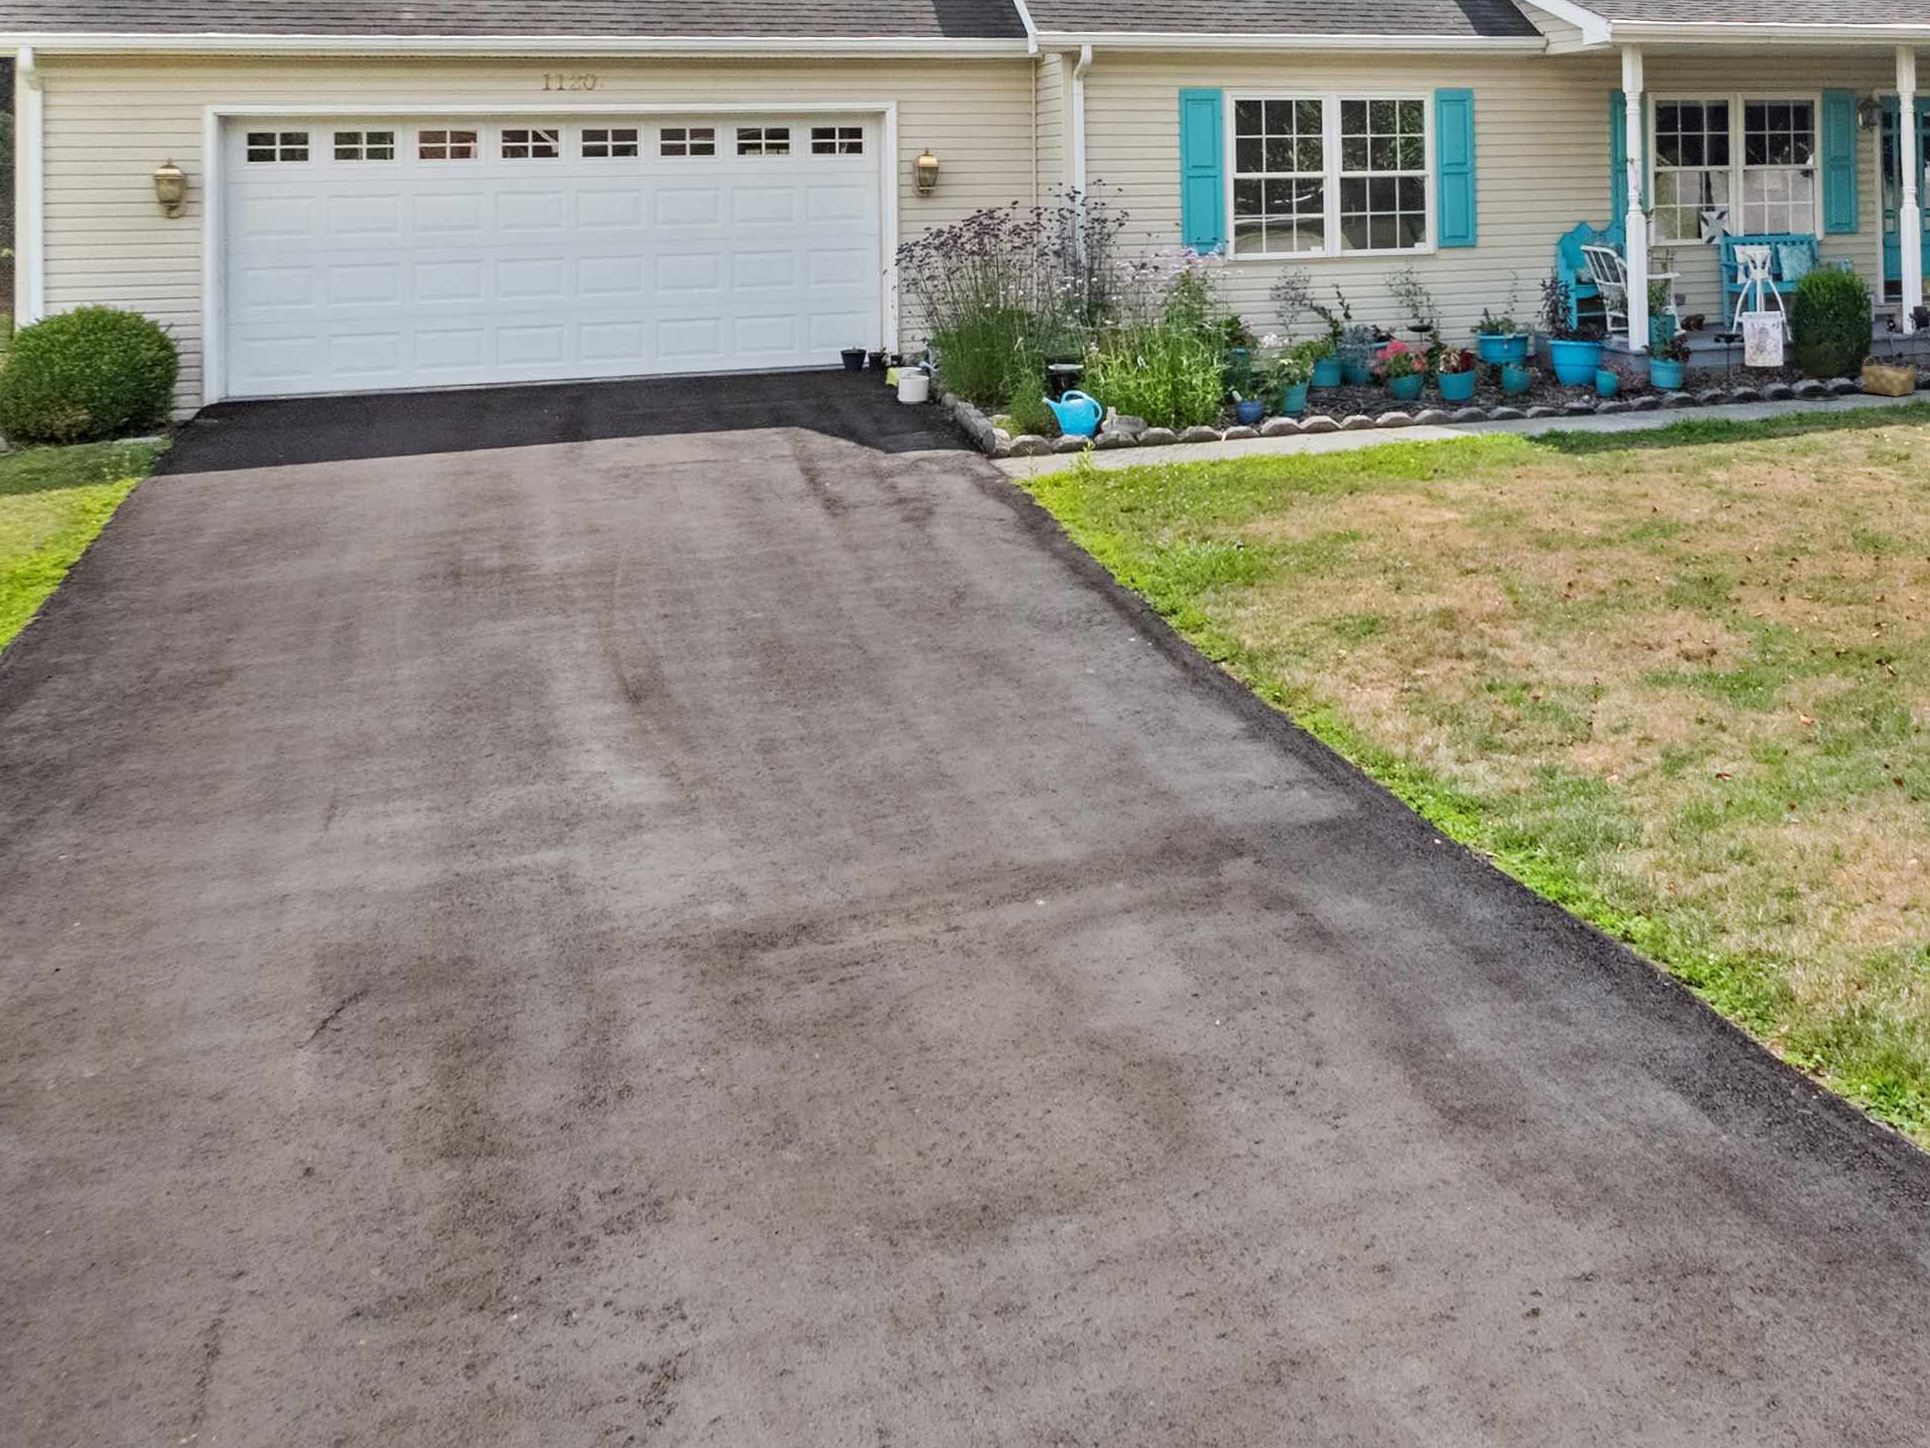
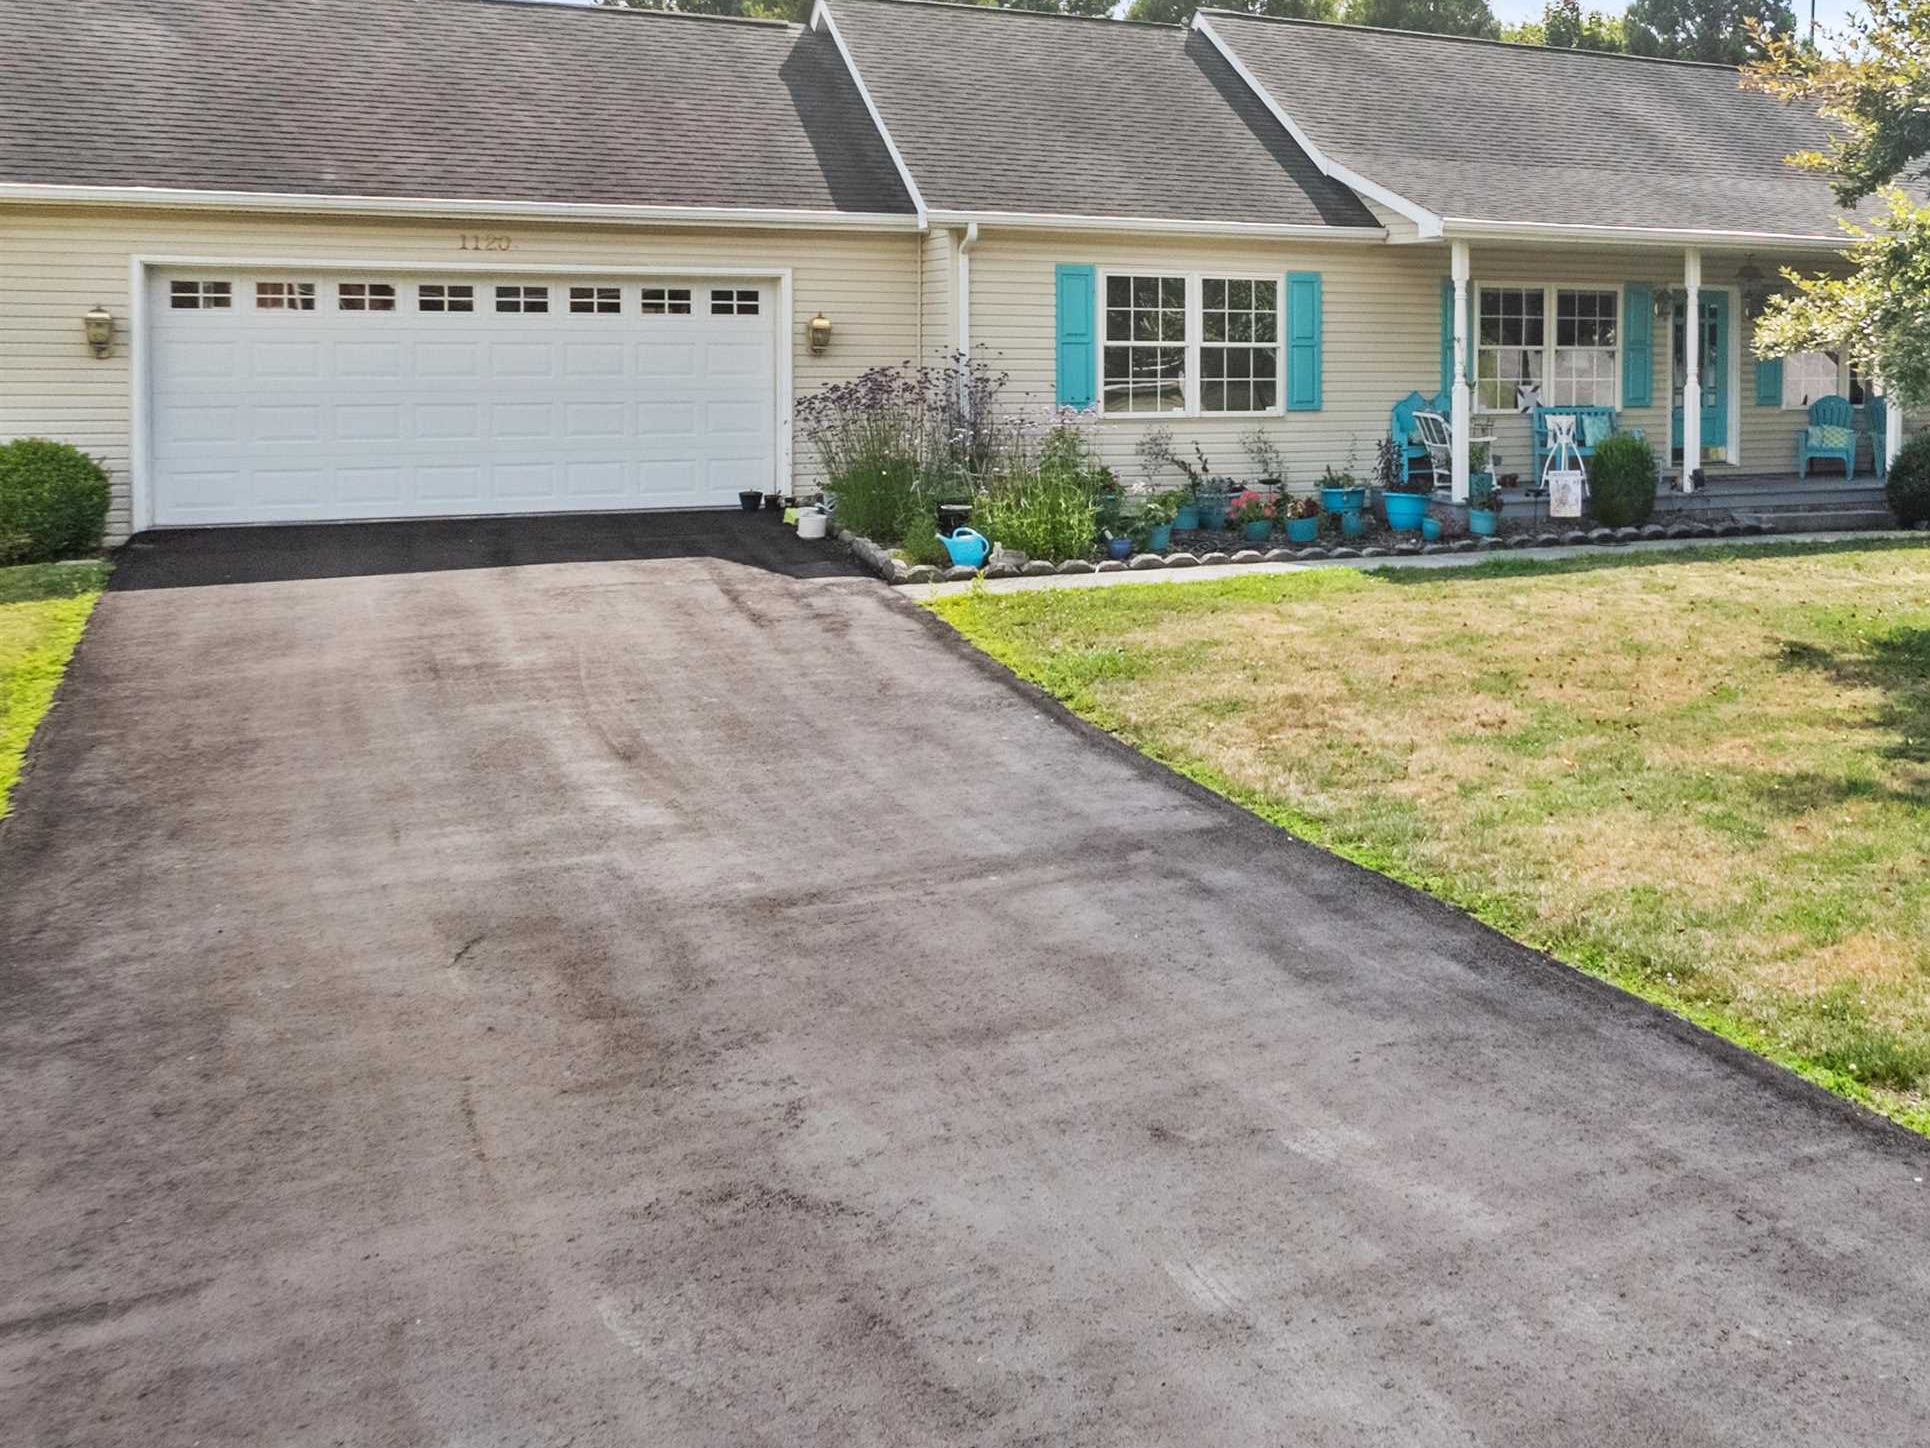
woven basket: present [1862,361,1917,396] -> none [1648,509,1694,543]

